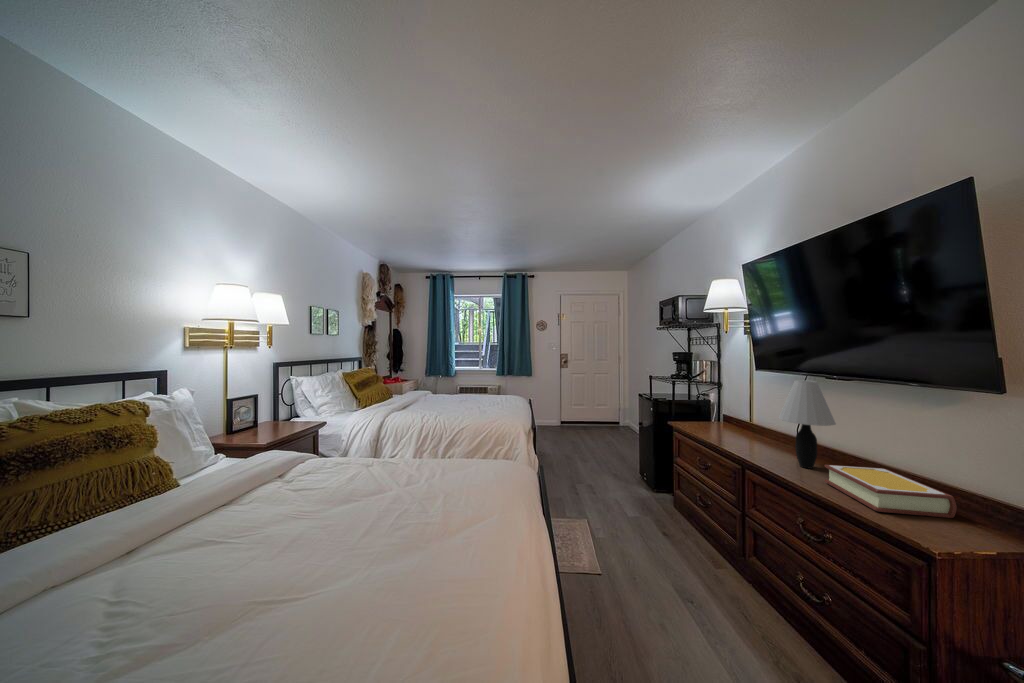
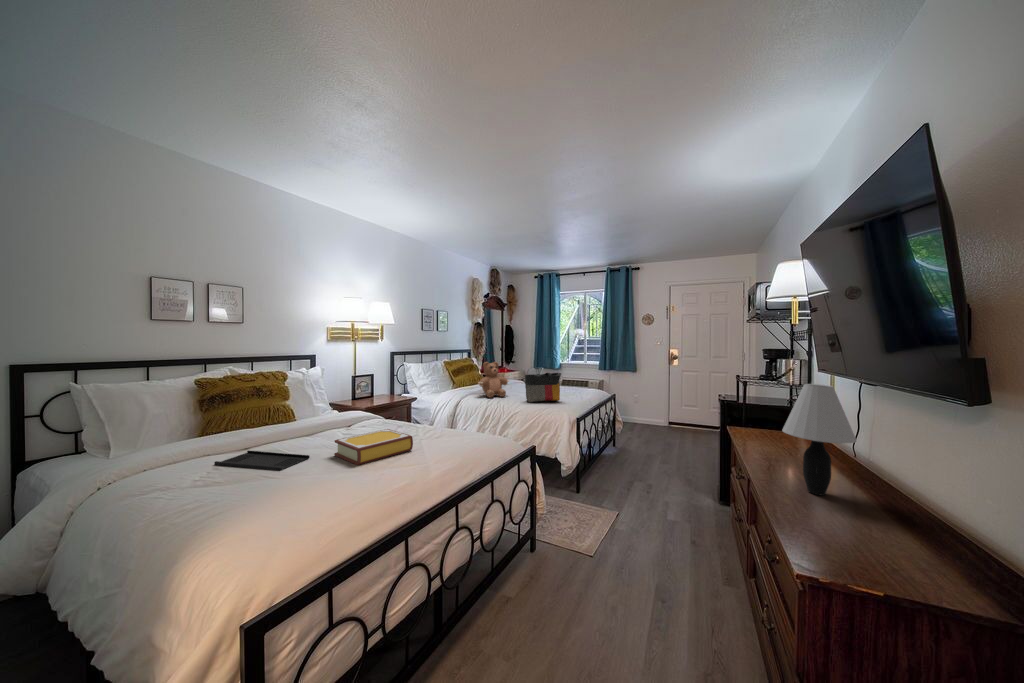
teddy bear: none [409,371,442,414] -> present [478,362,509,398]
tote bag: none [466,381,501,415] -> present [525,373,561,402]
book: present [825,465,957,518] -> present [334,429,413,465]
tray: none [129,527,307,583] -> present [214,450,310,471]

